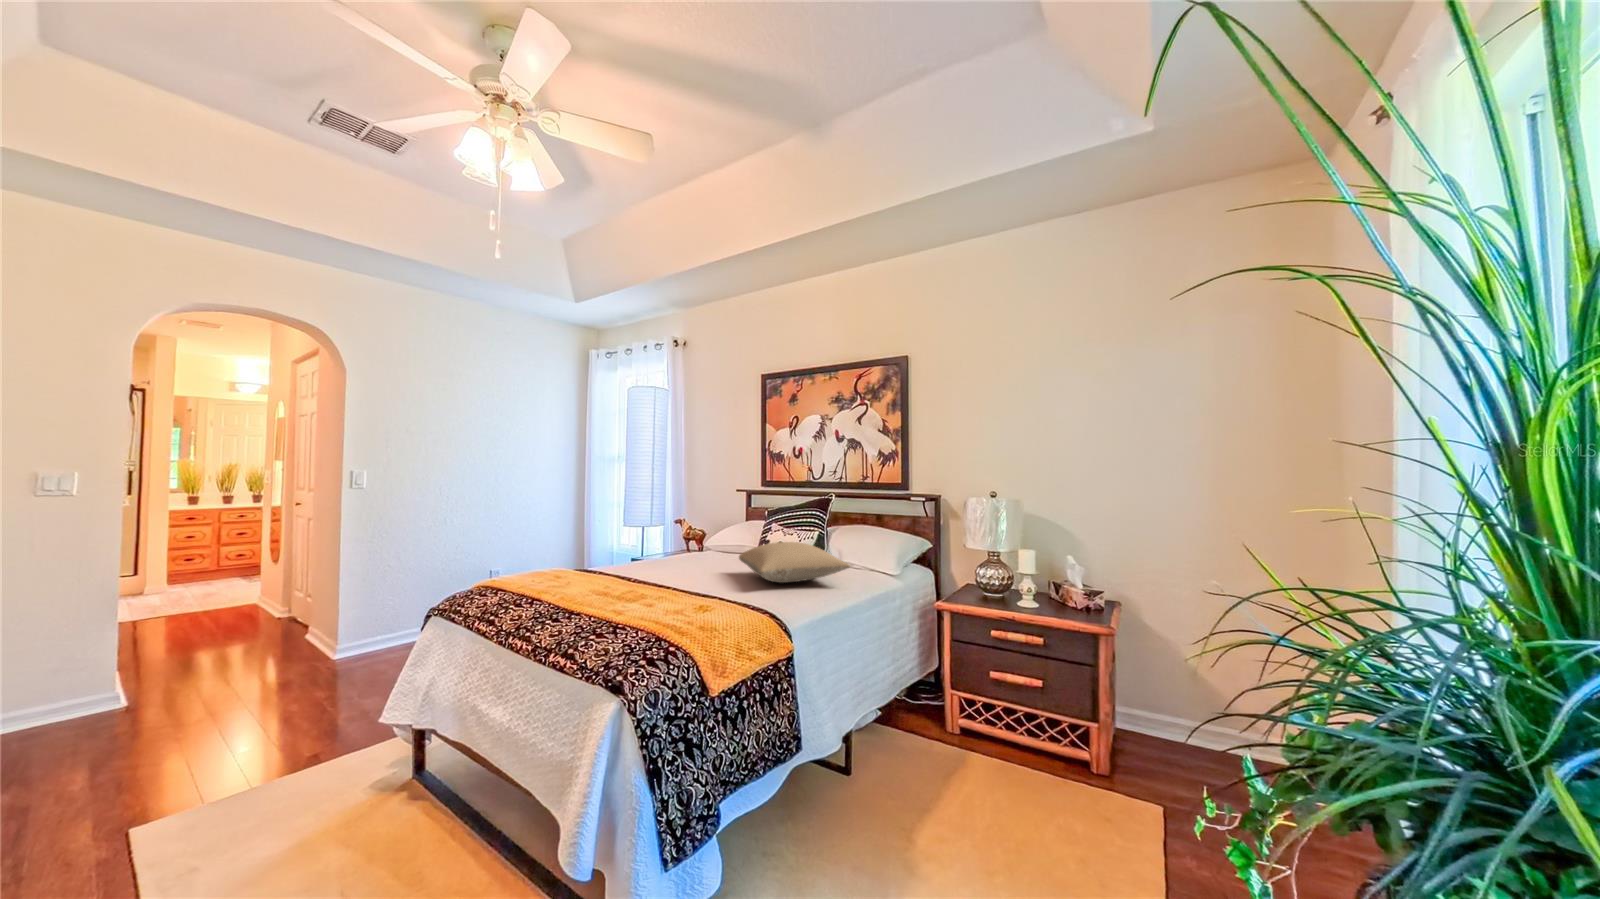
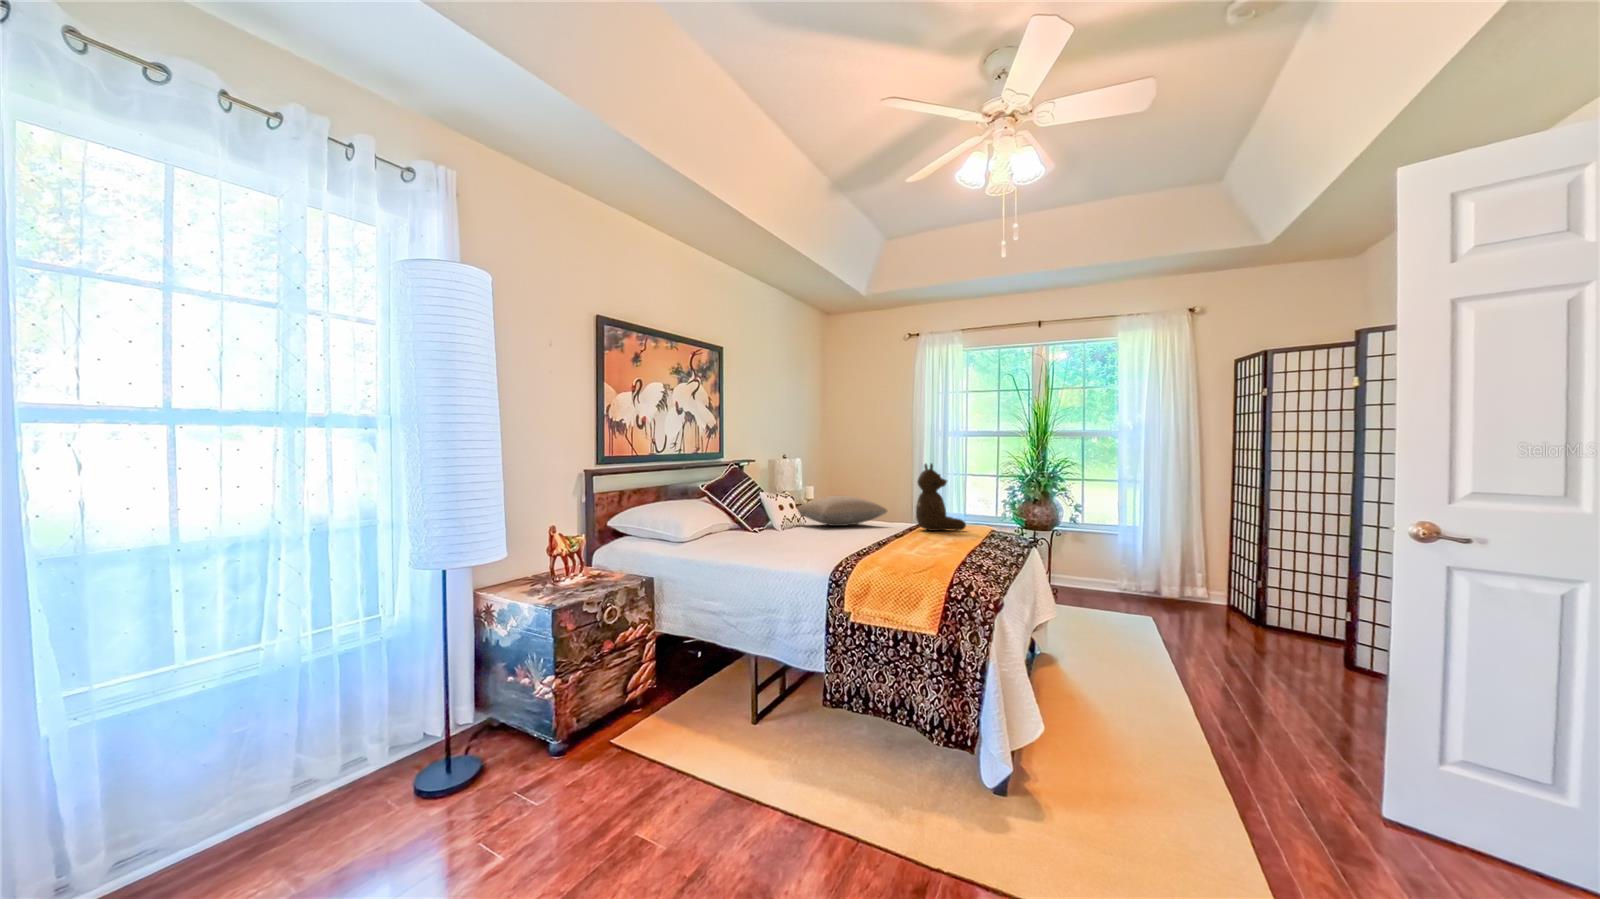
teddy bear: none [632,509,707,608] -> present [916,464,966,531]

